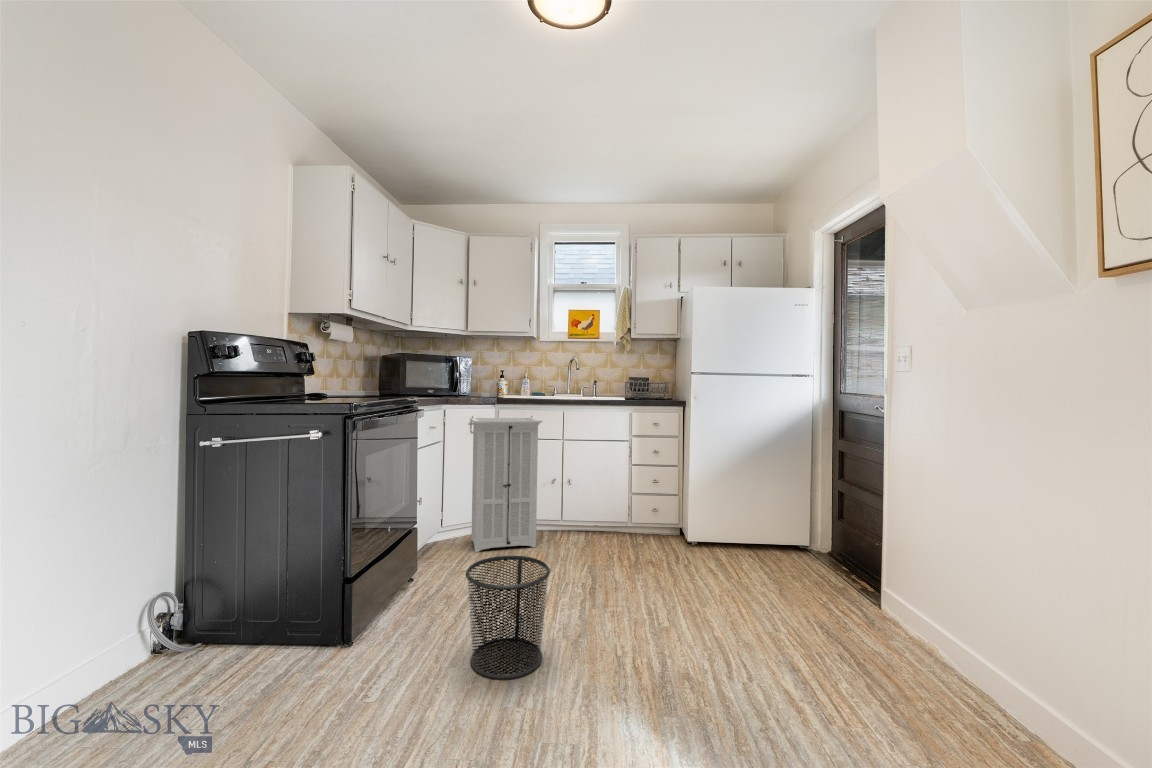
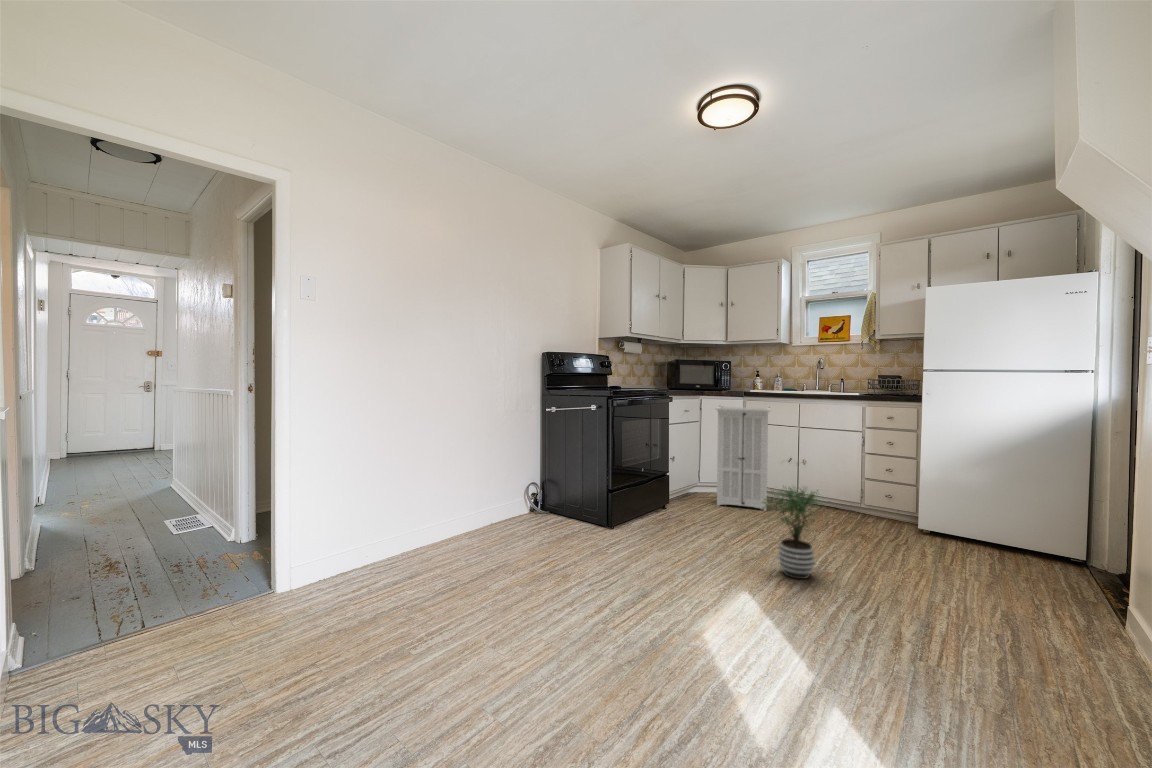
potted plant: none [608,528,688,659] -> present [762,487,820,579]
waste bin: present [466,555,550,679] -> none [665,490,720,561]

